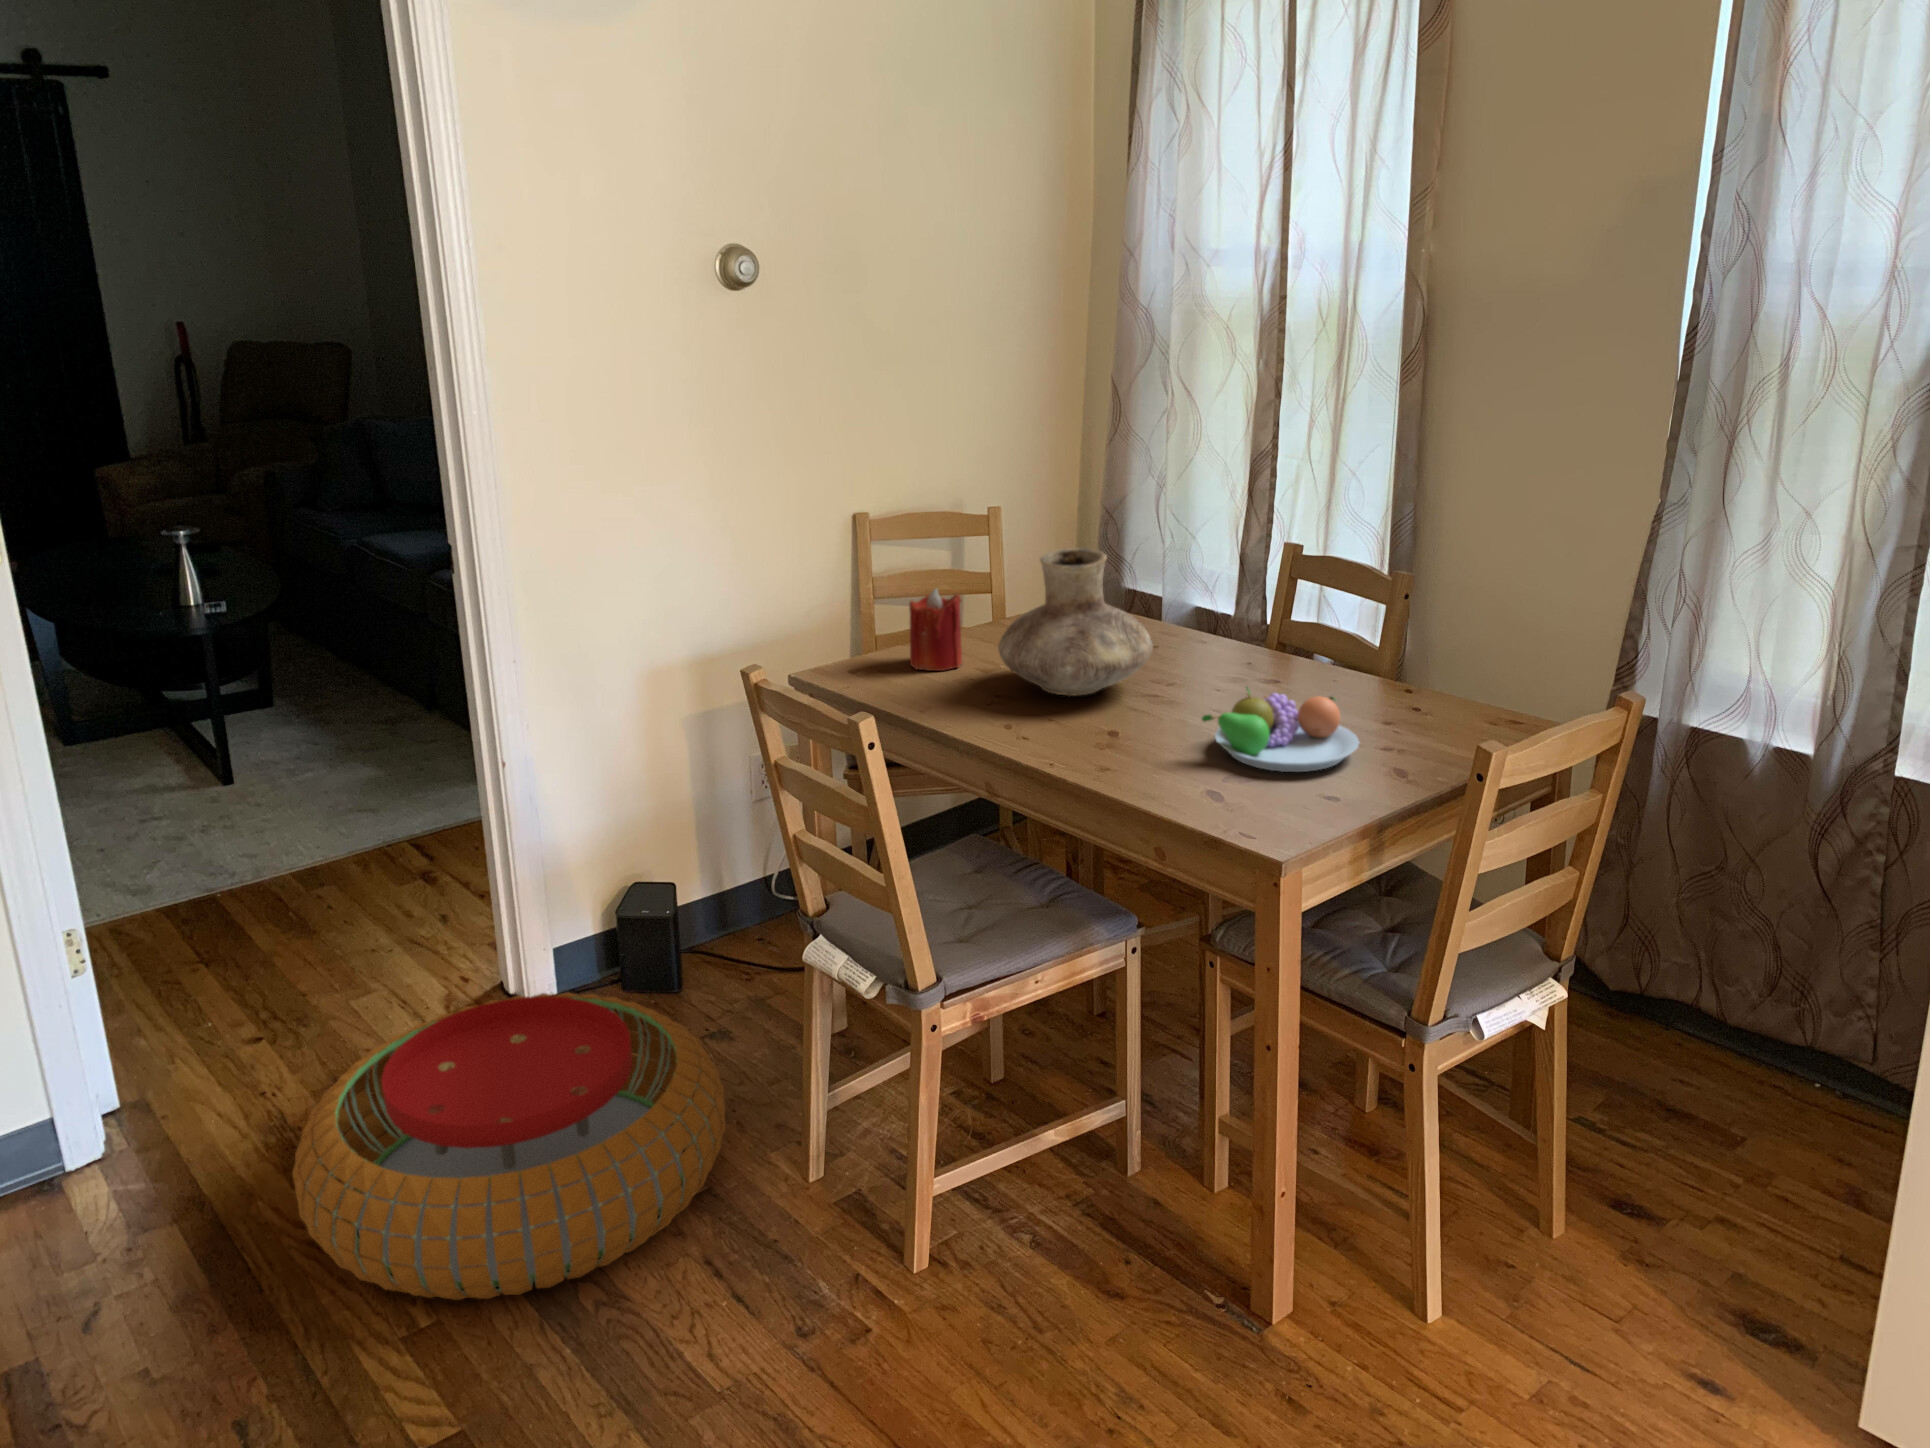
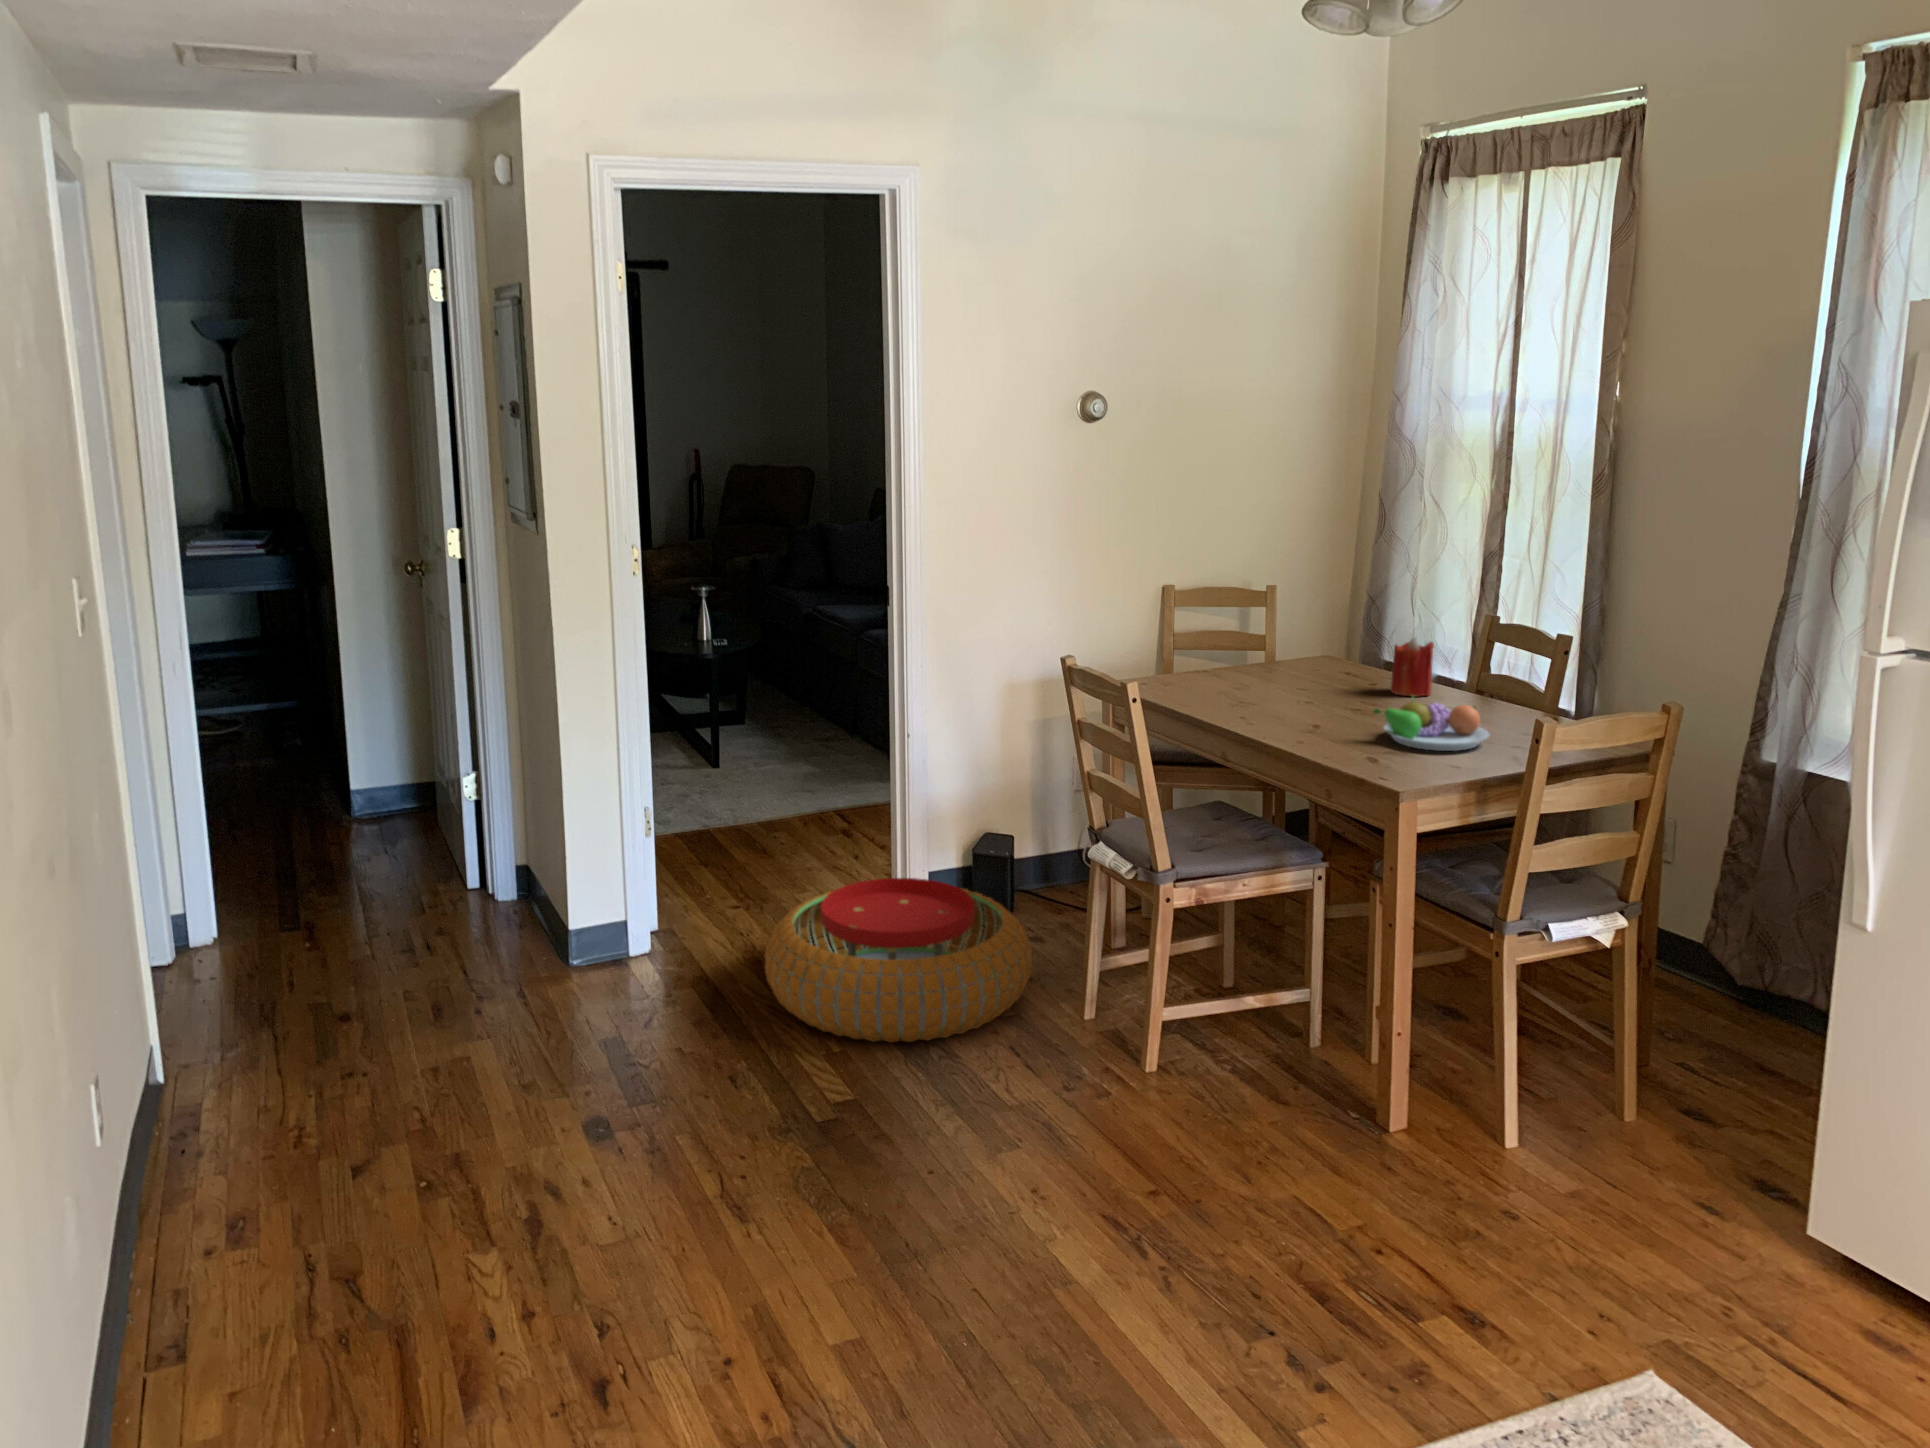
vase: present [998,548,1153,696] -> none [1246,600,1359,703]
candle: present [909,589,962,671] -> present [1391,637,1434,697]

